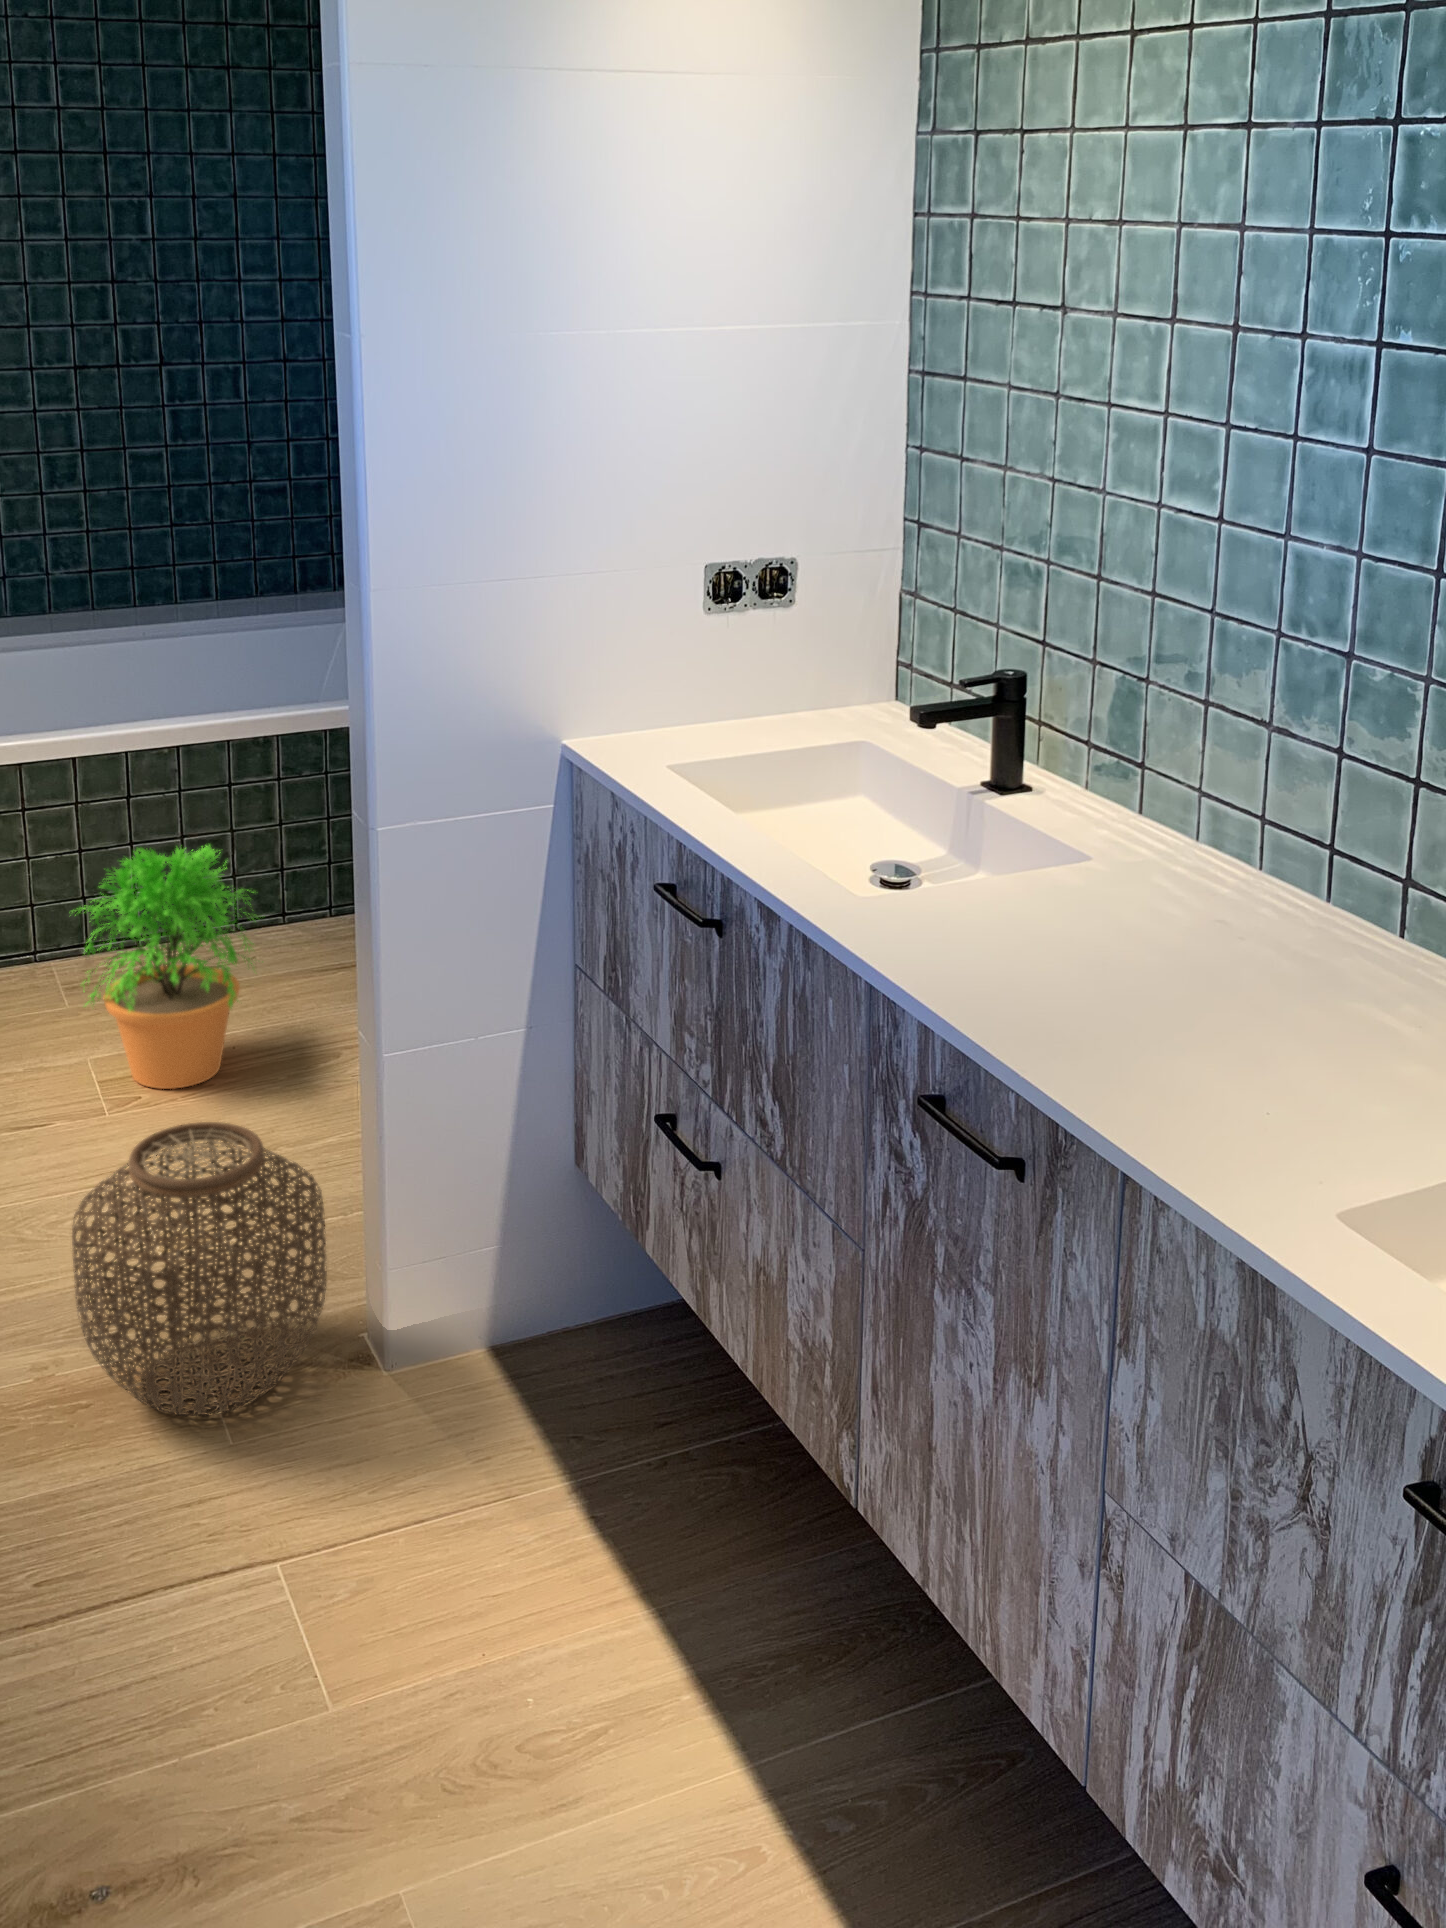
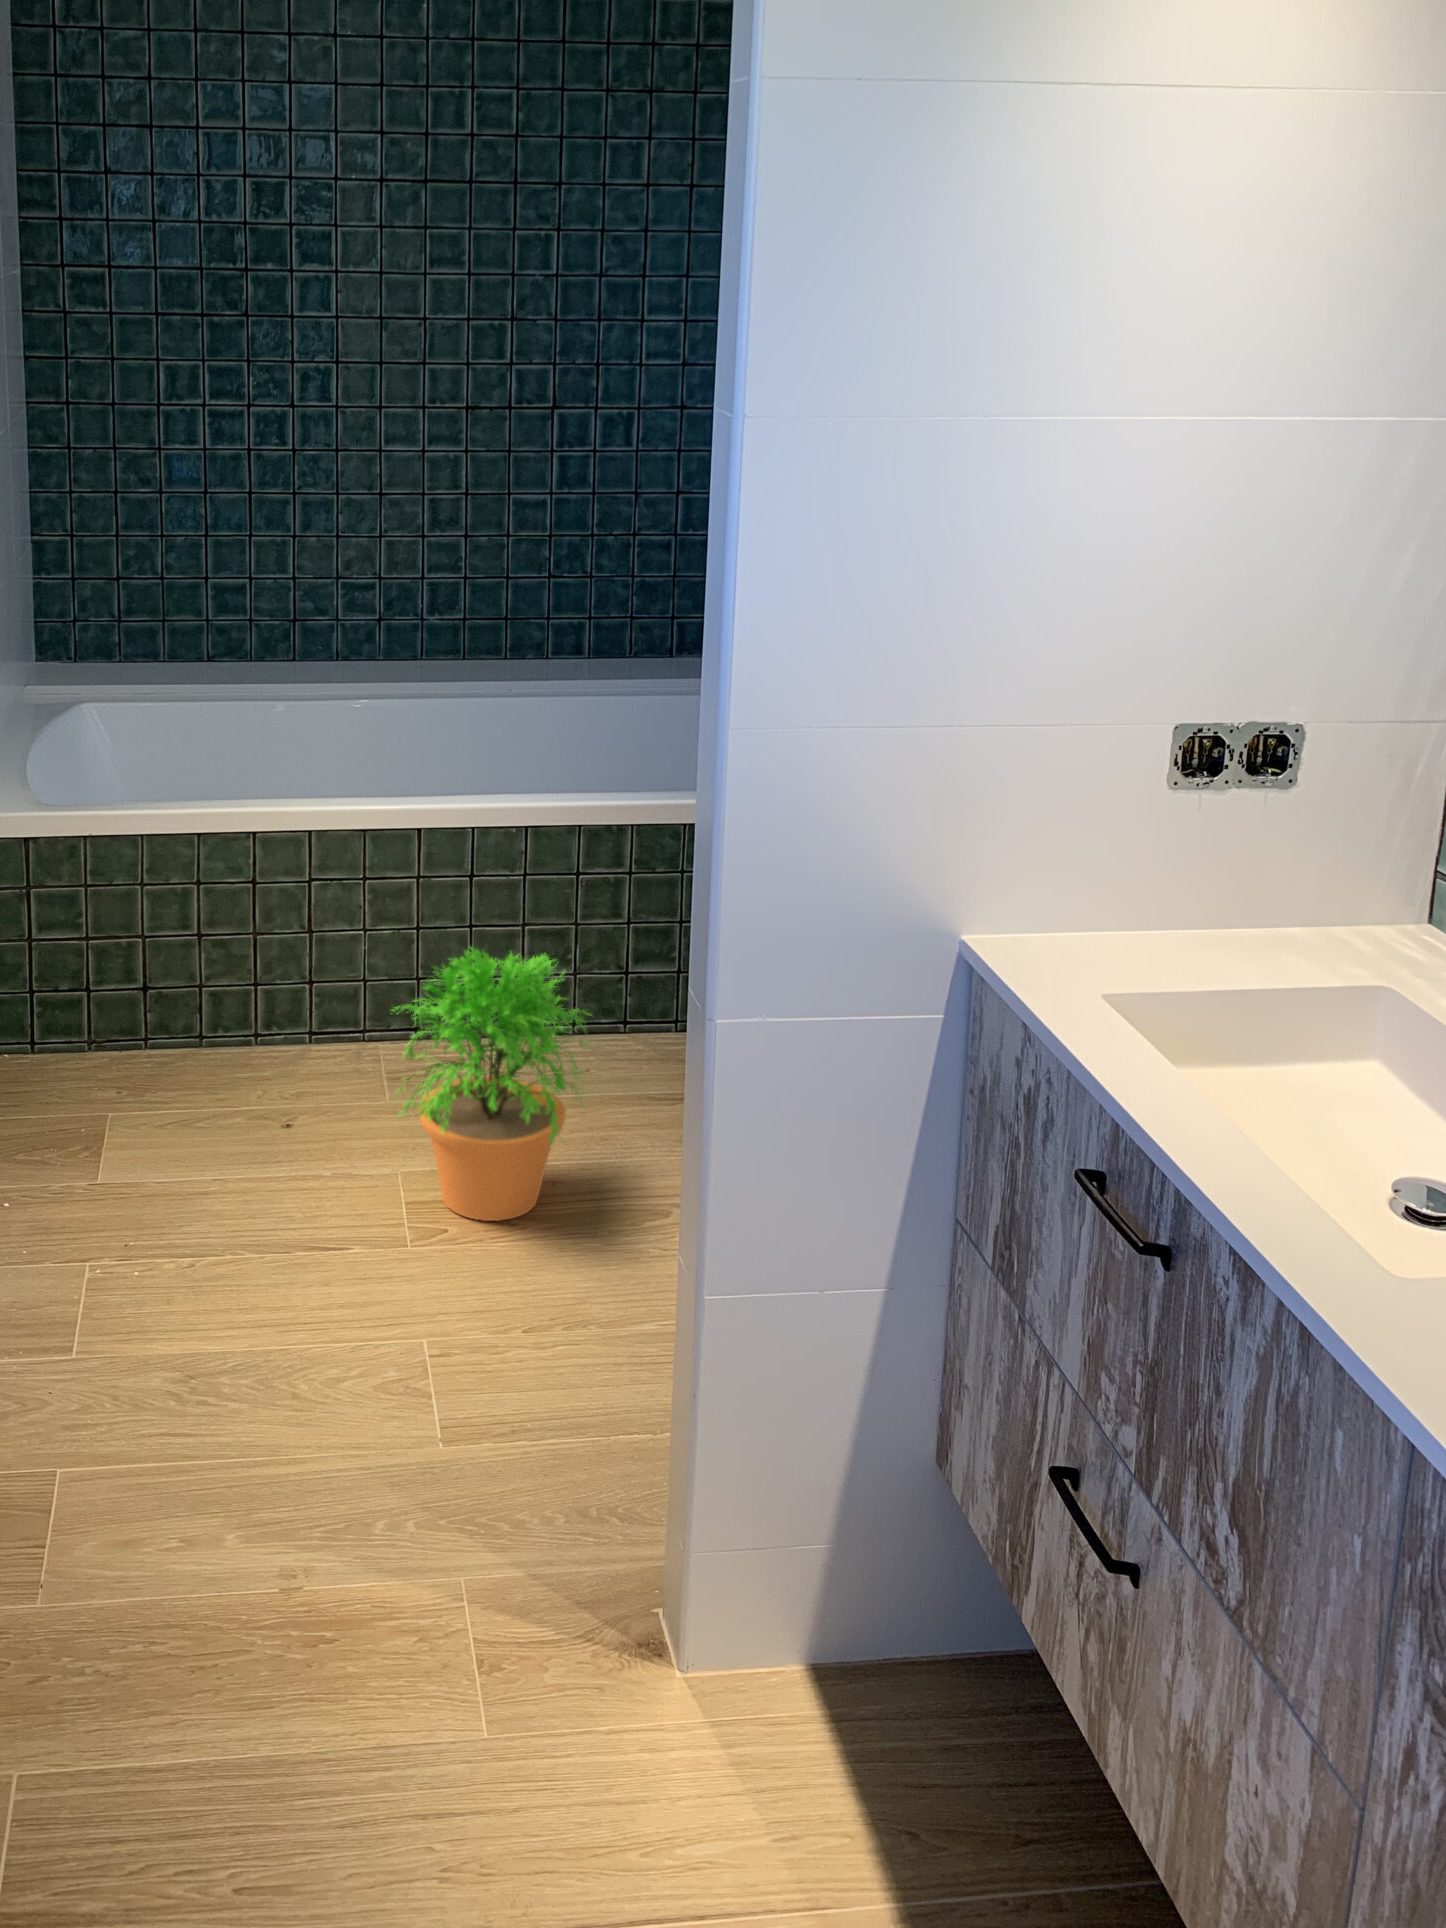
woven basket: present [72,1122,327,1416] -> none [327,1324,619,1686]

